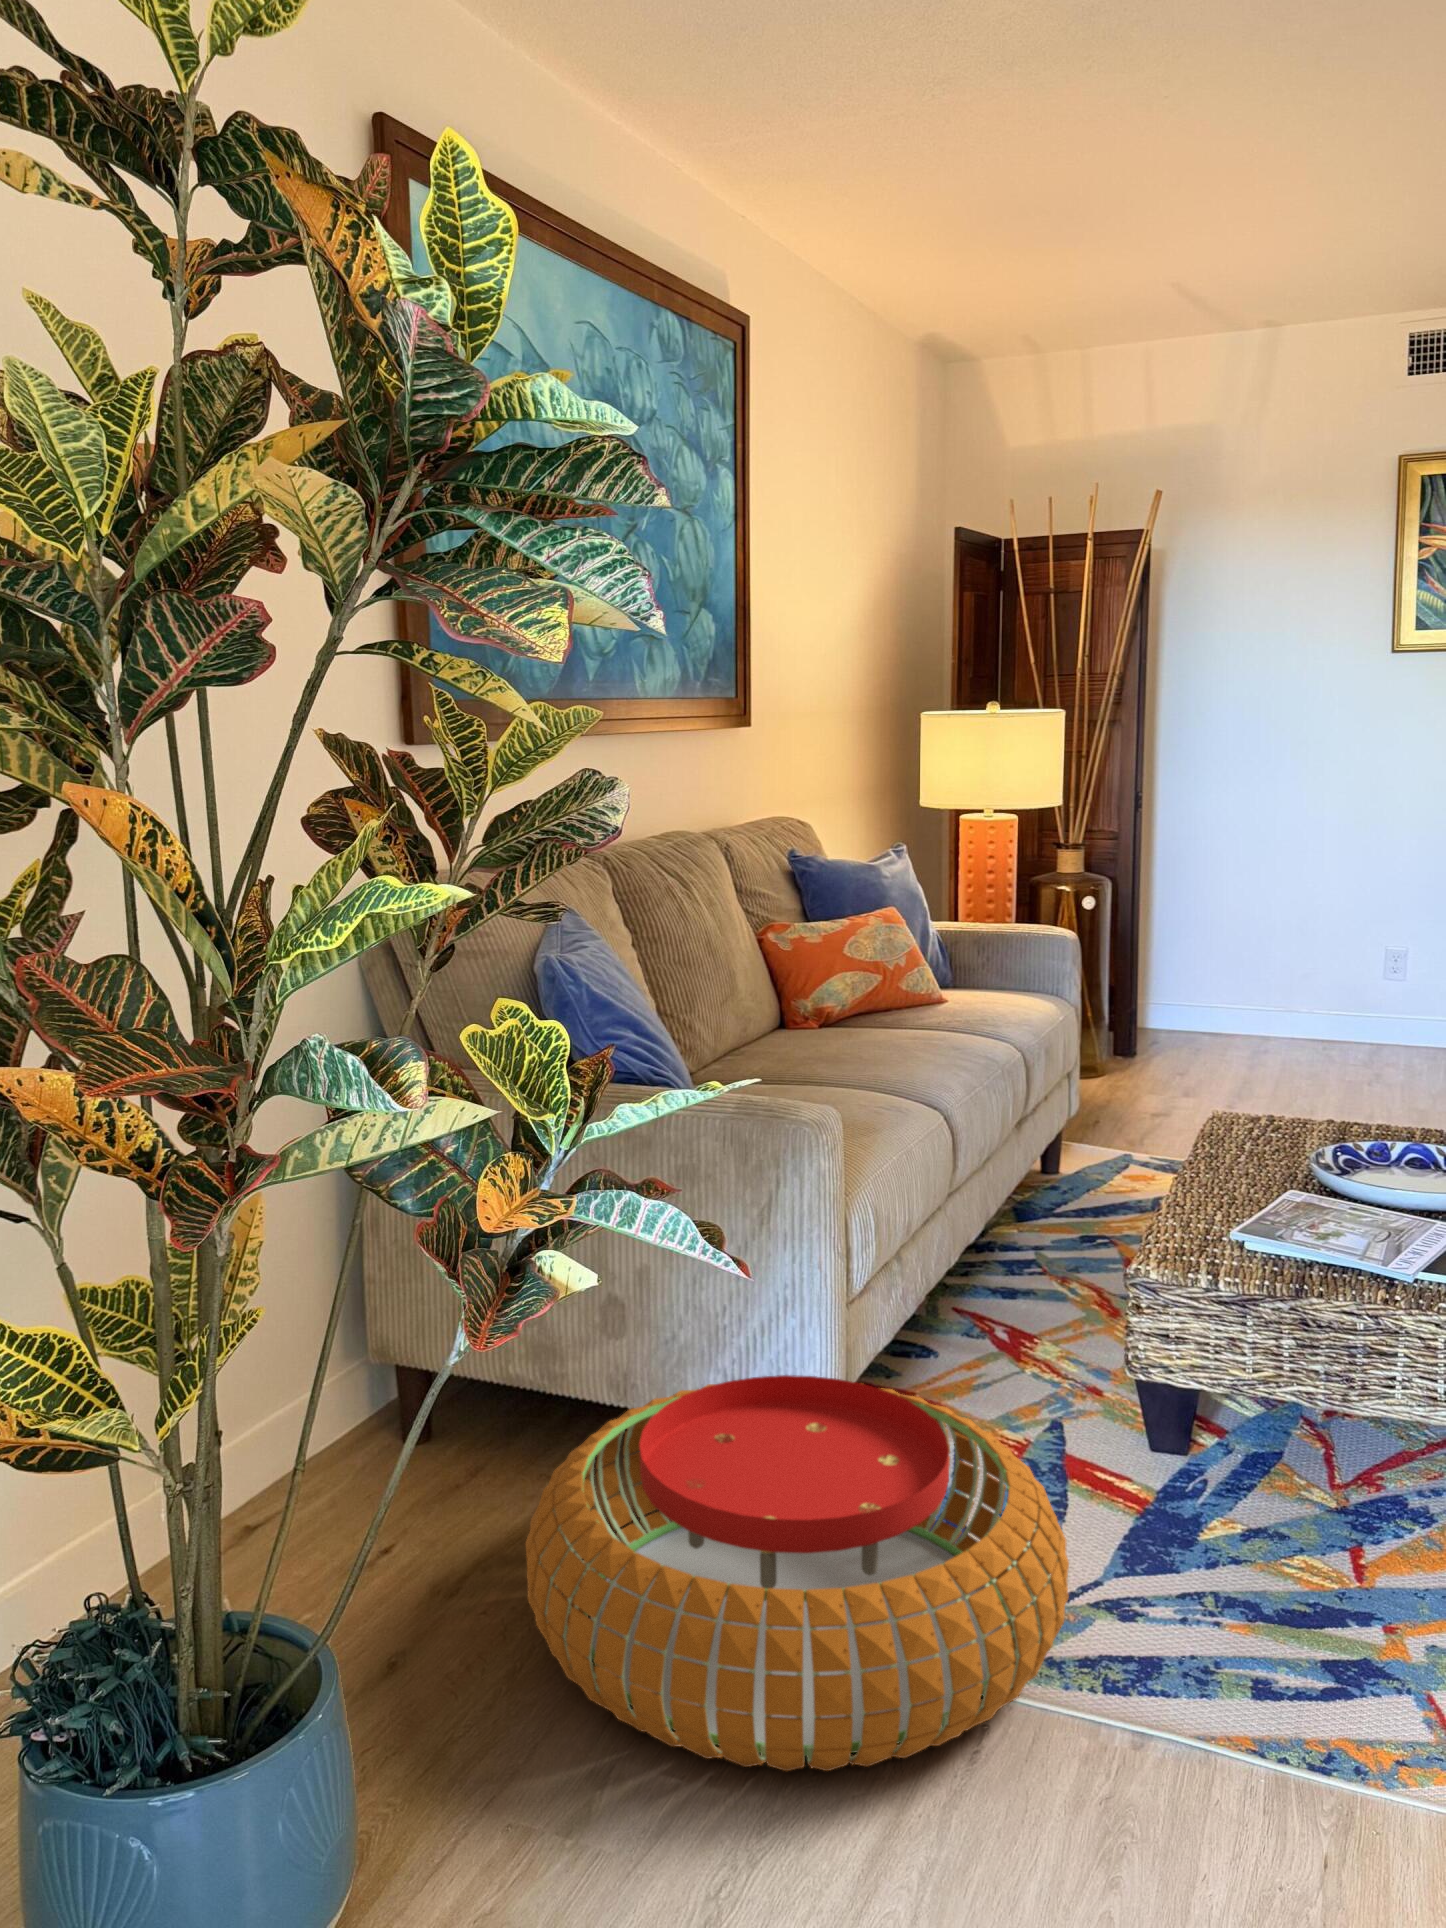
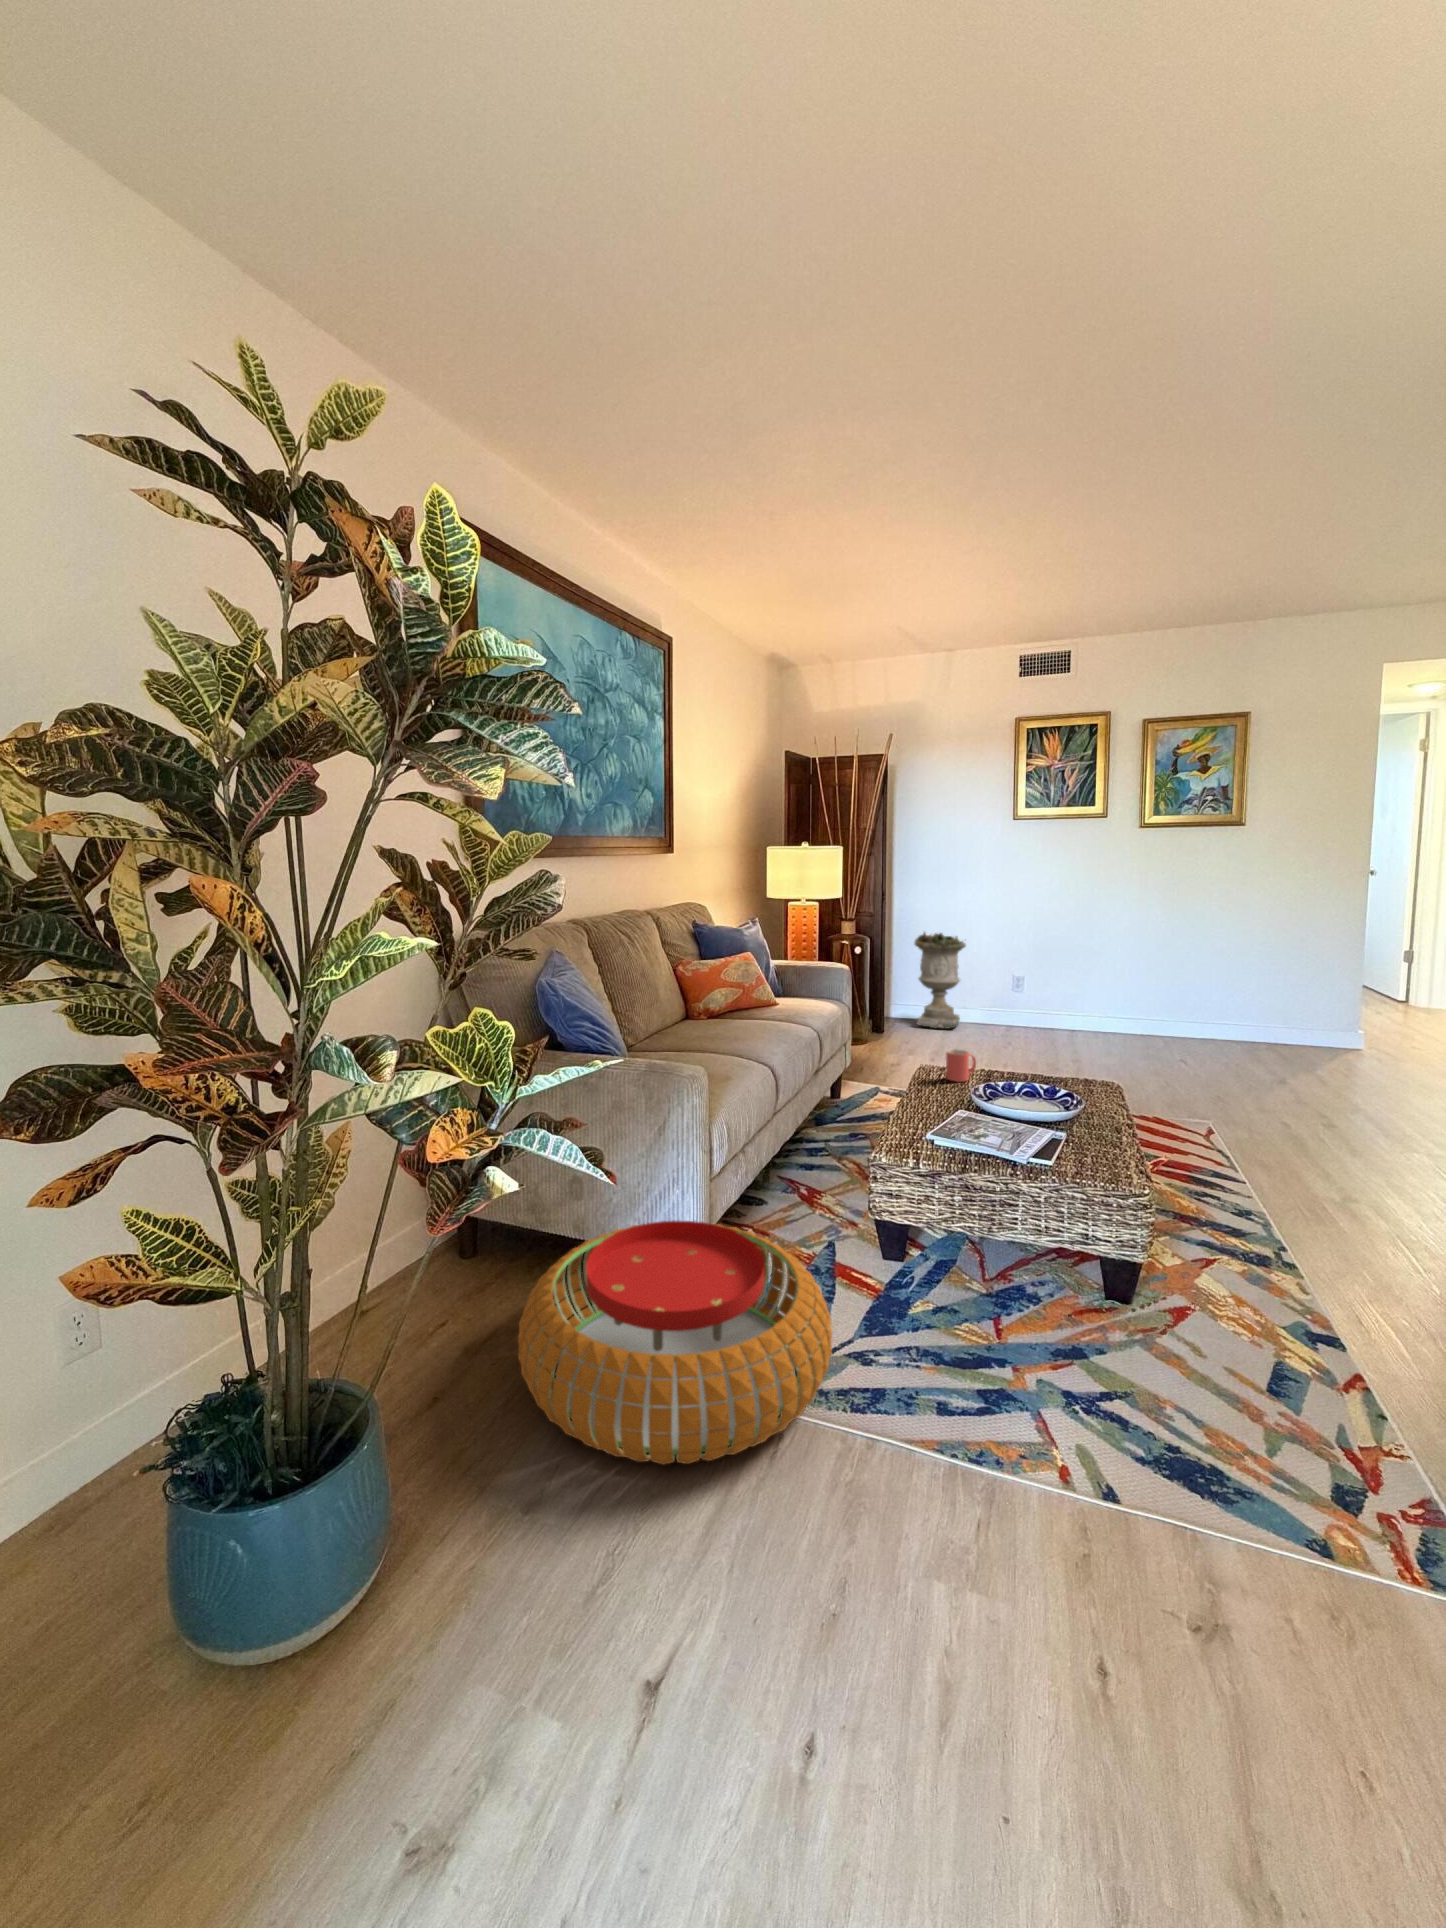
planter: none [1195,861,1297,1046] -> present [914,932,966,1029]
mug: none [1262,1080,1318,1139] -> present [946,1049,976,1082]

